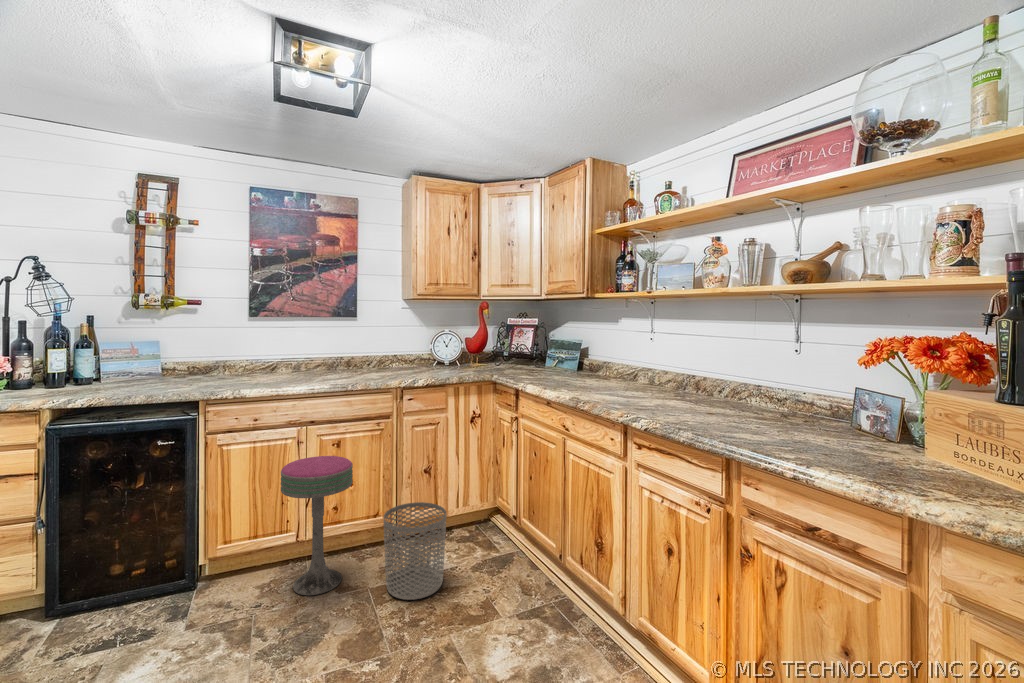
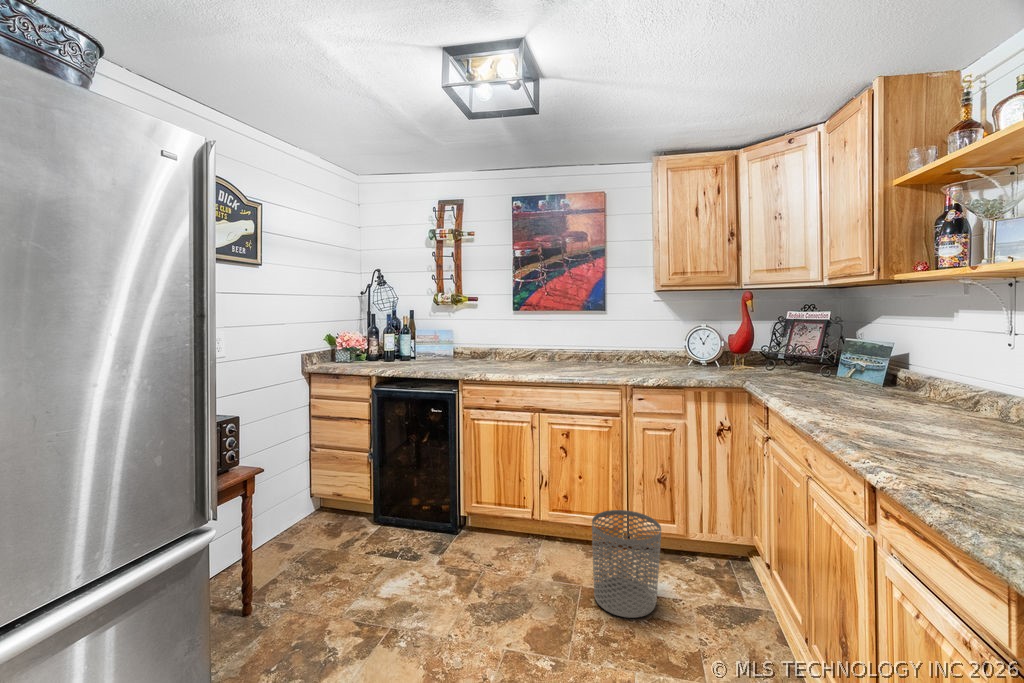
bar stool: present [281,456,353,595] -> none [509,443,572,575]

